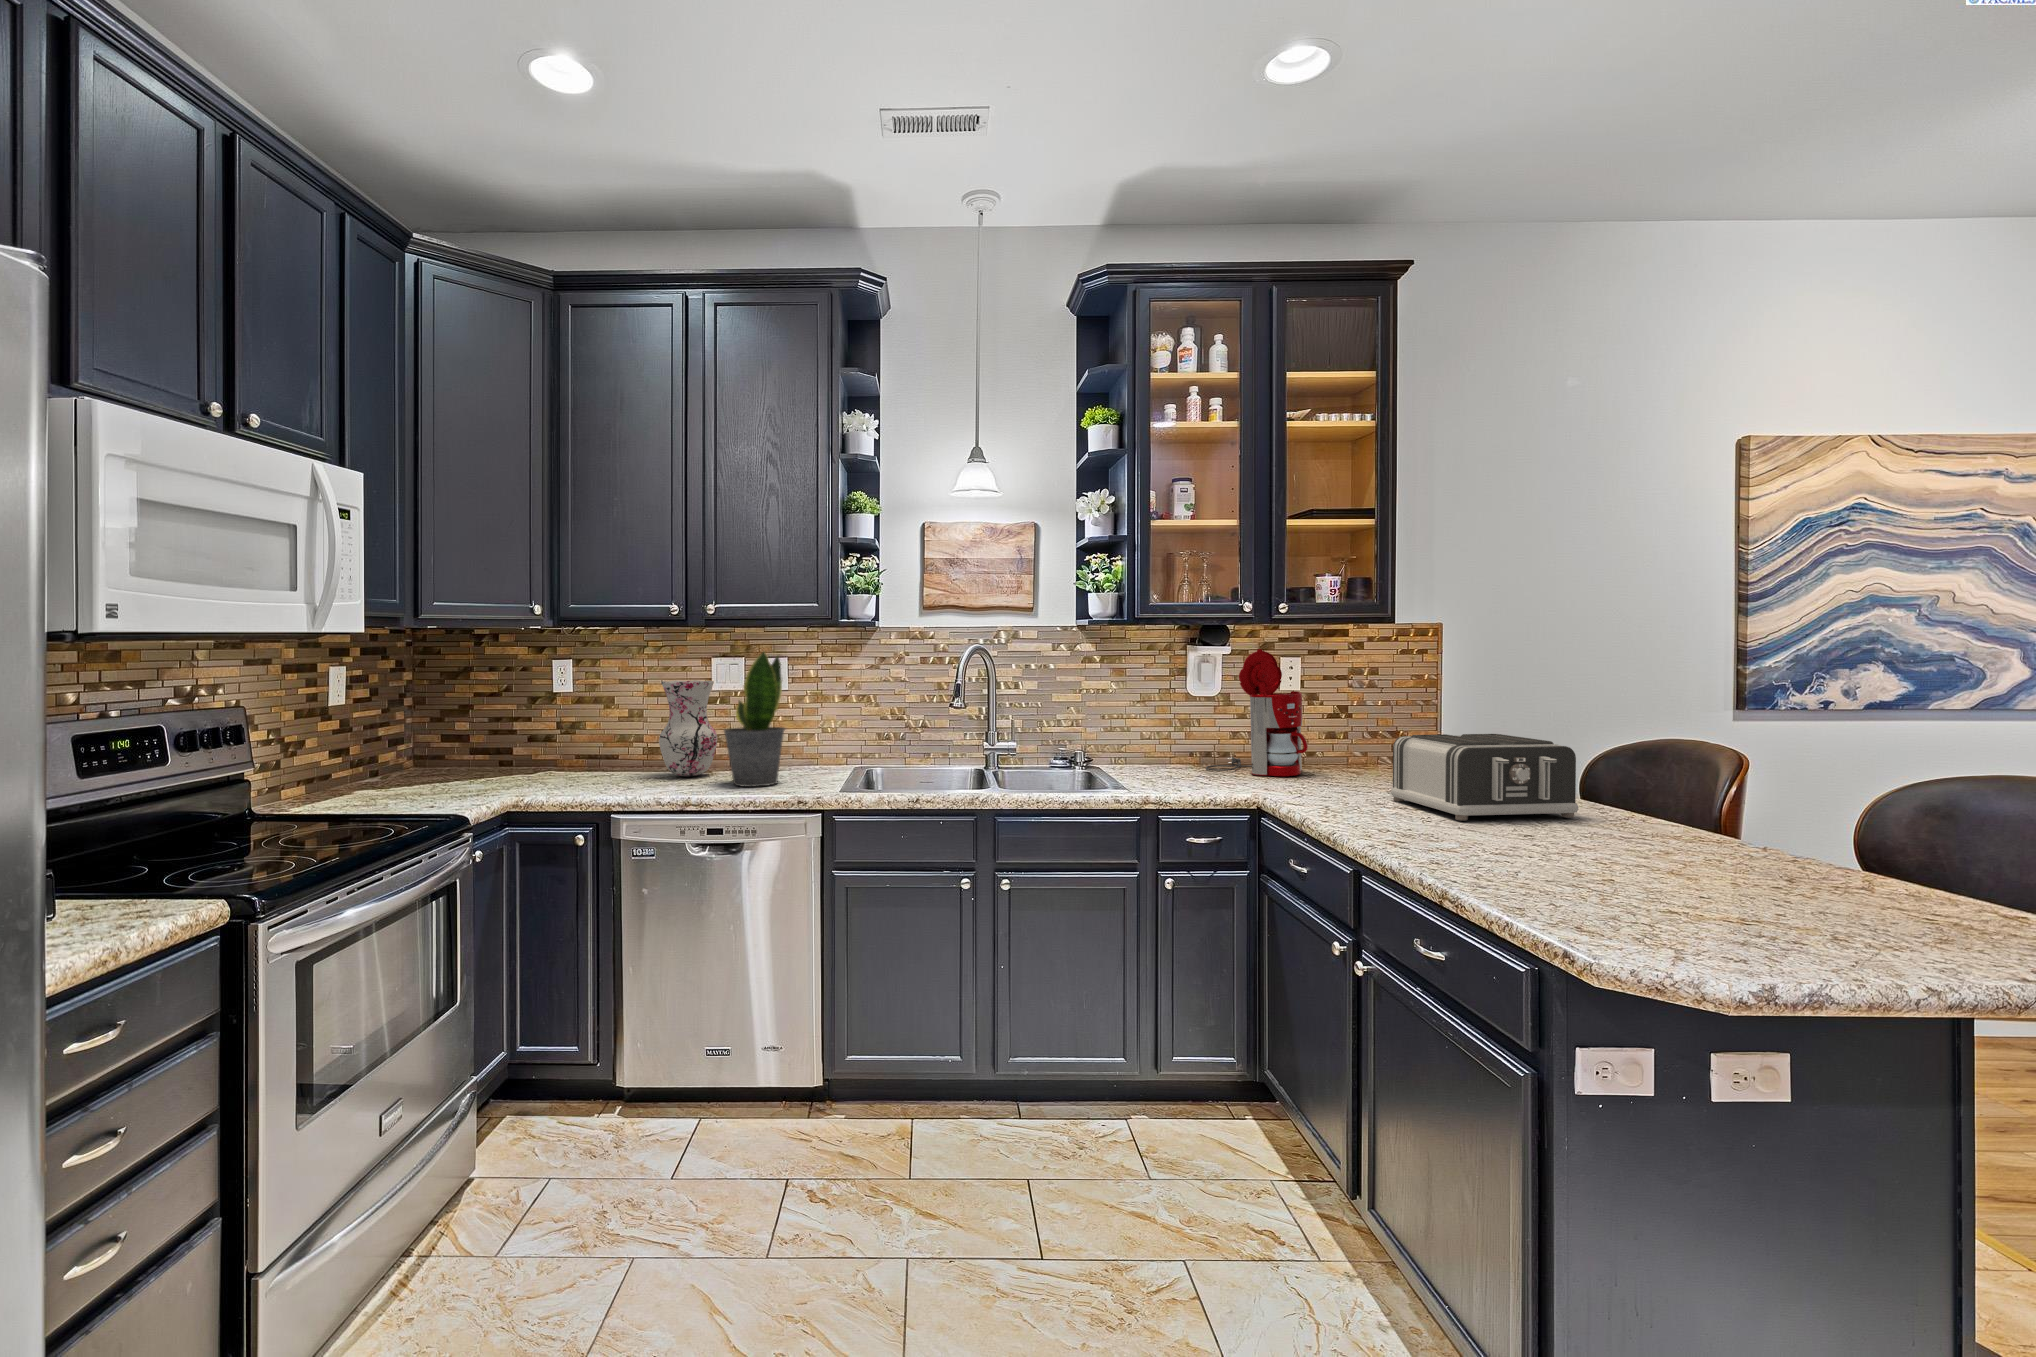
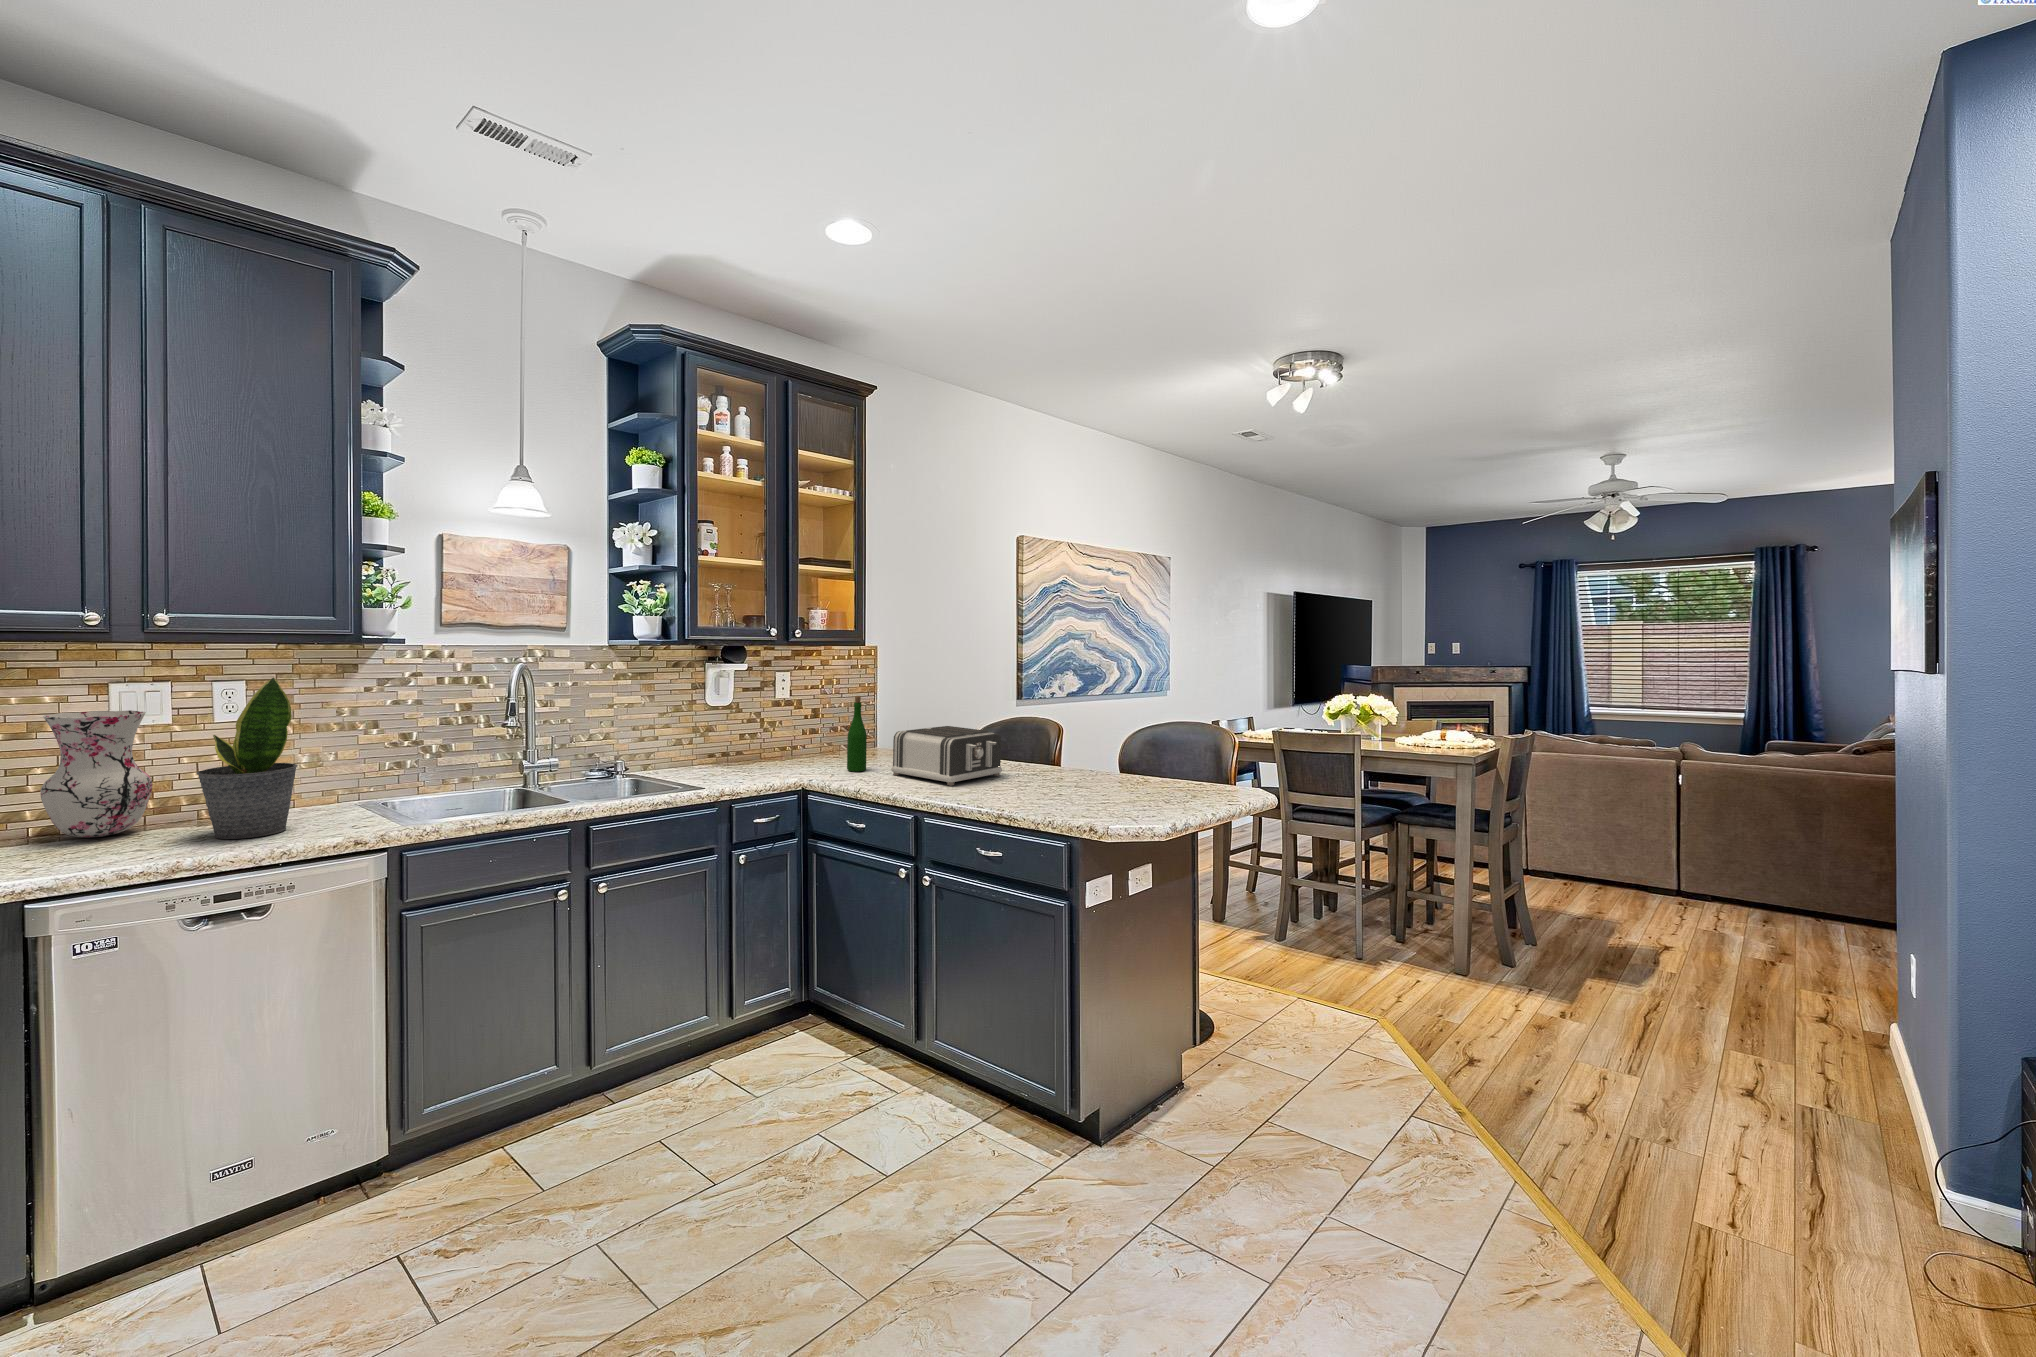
coffee maker: present [1206,649,1308,776] -> none [728,666,812,763]
wine bottle: none [1335,685,1363,792] -> present [847,696,867,772]

